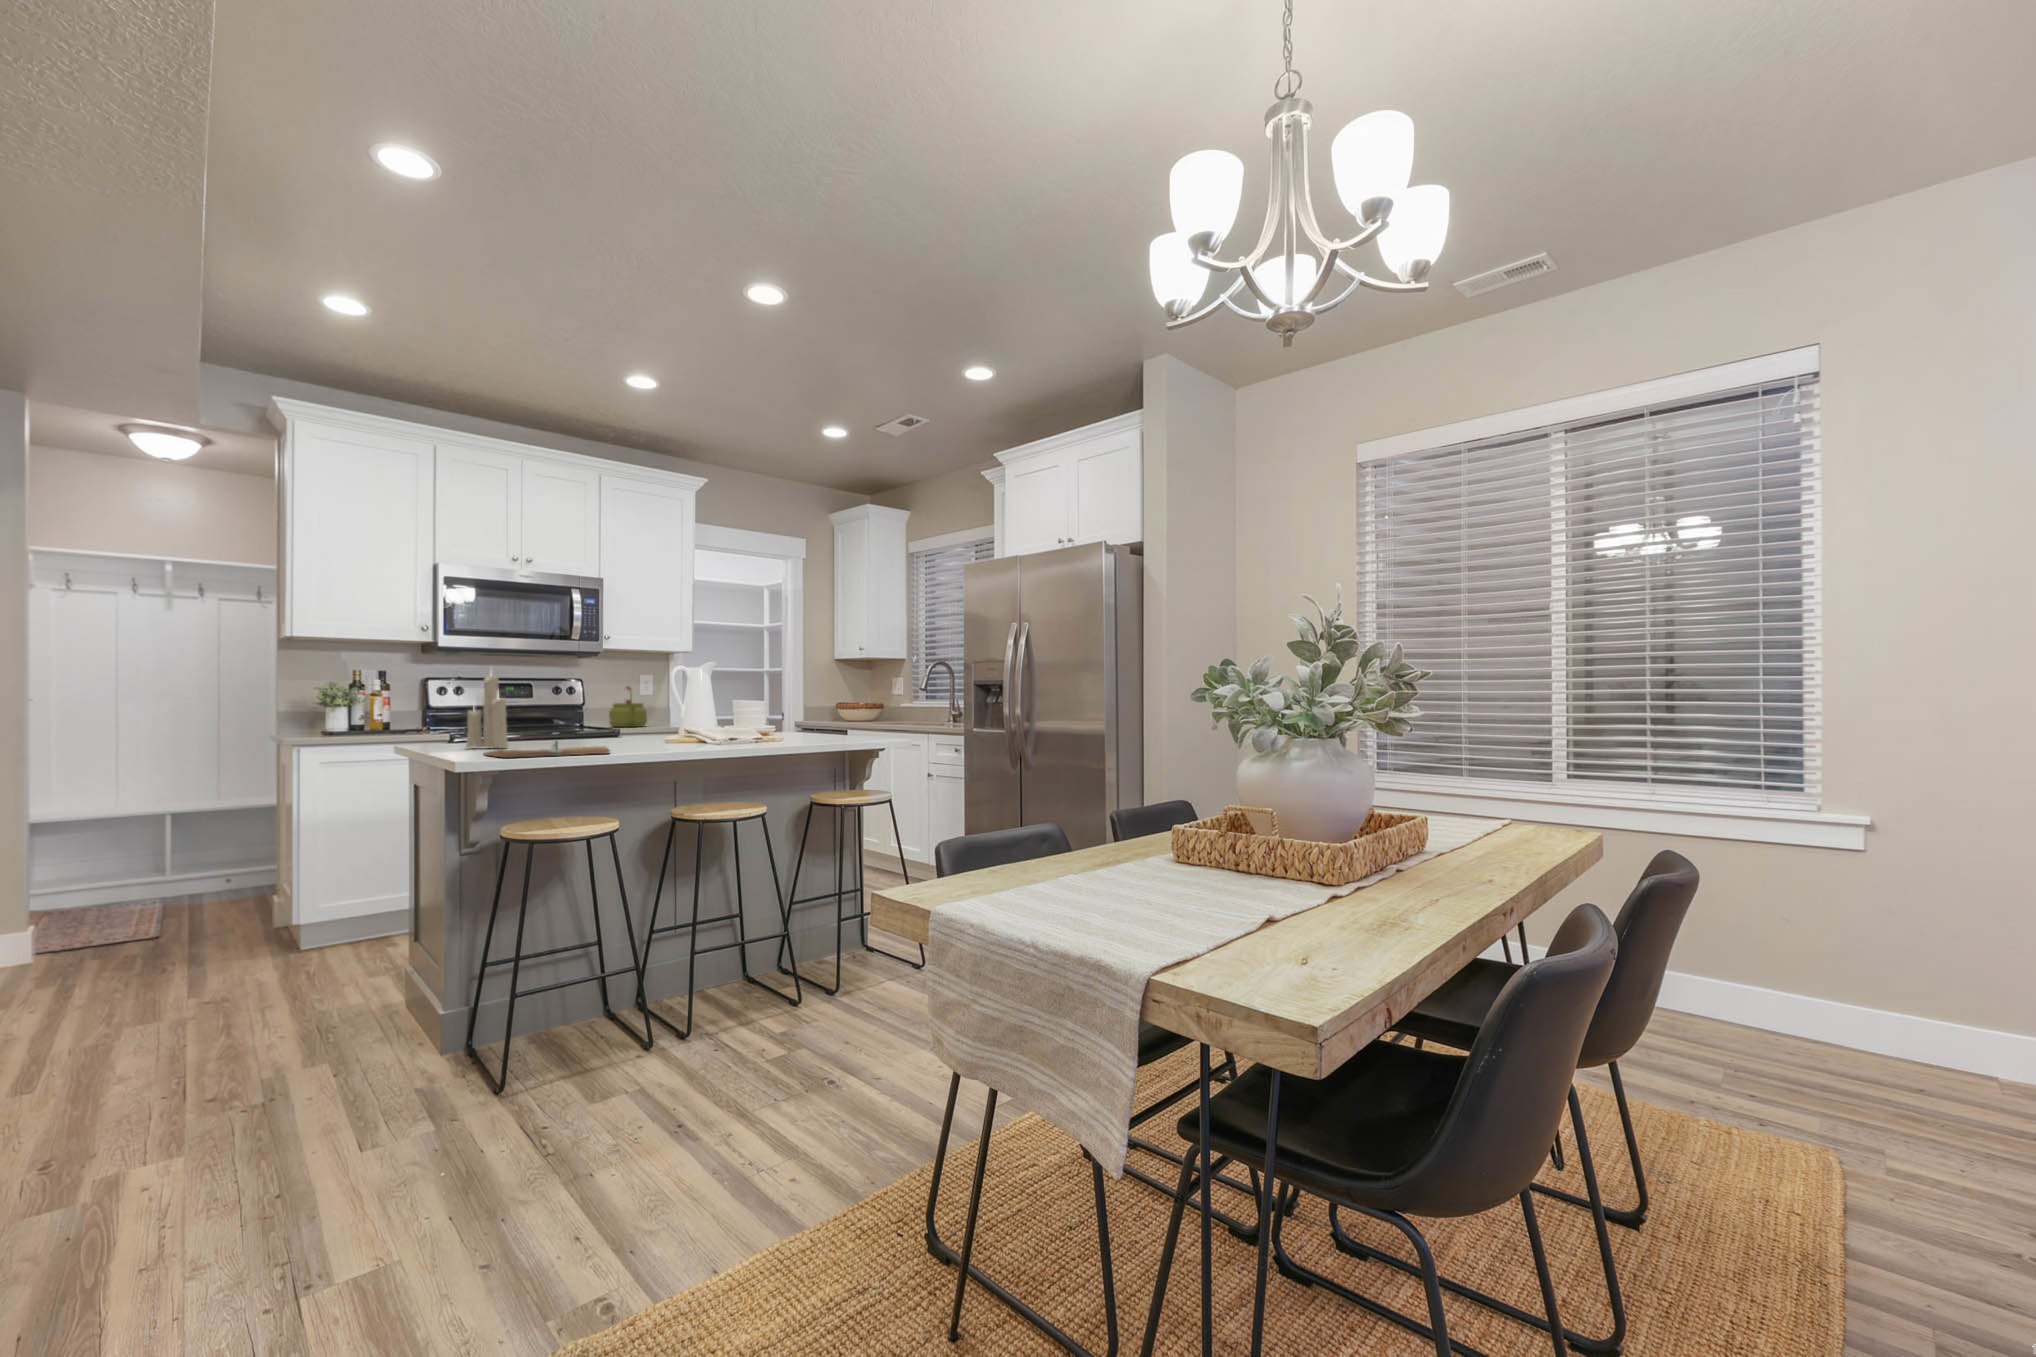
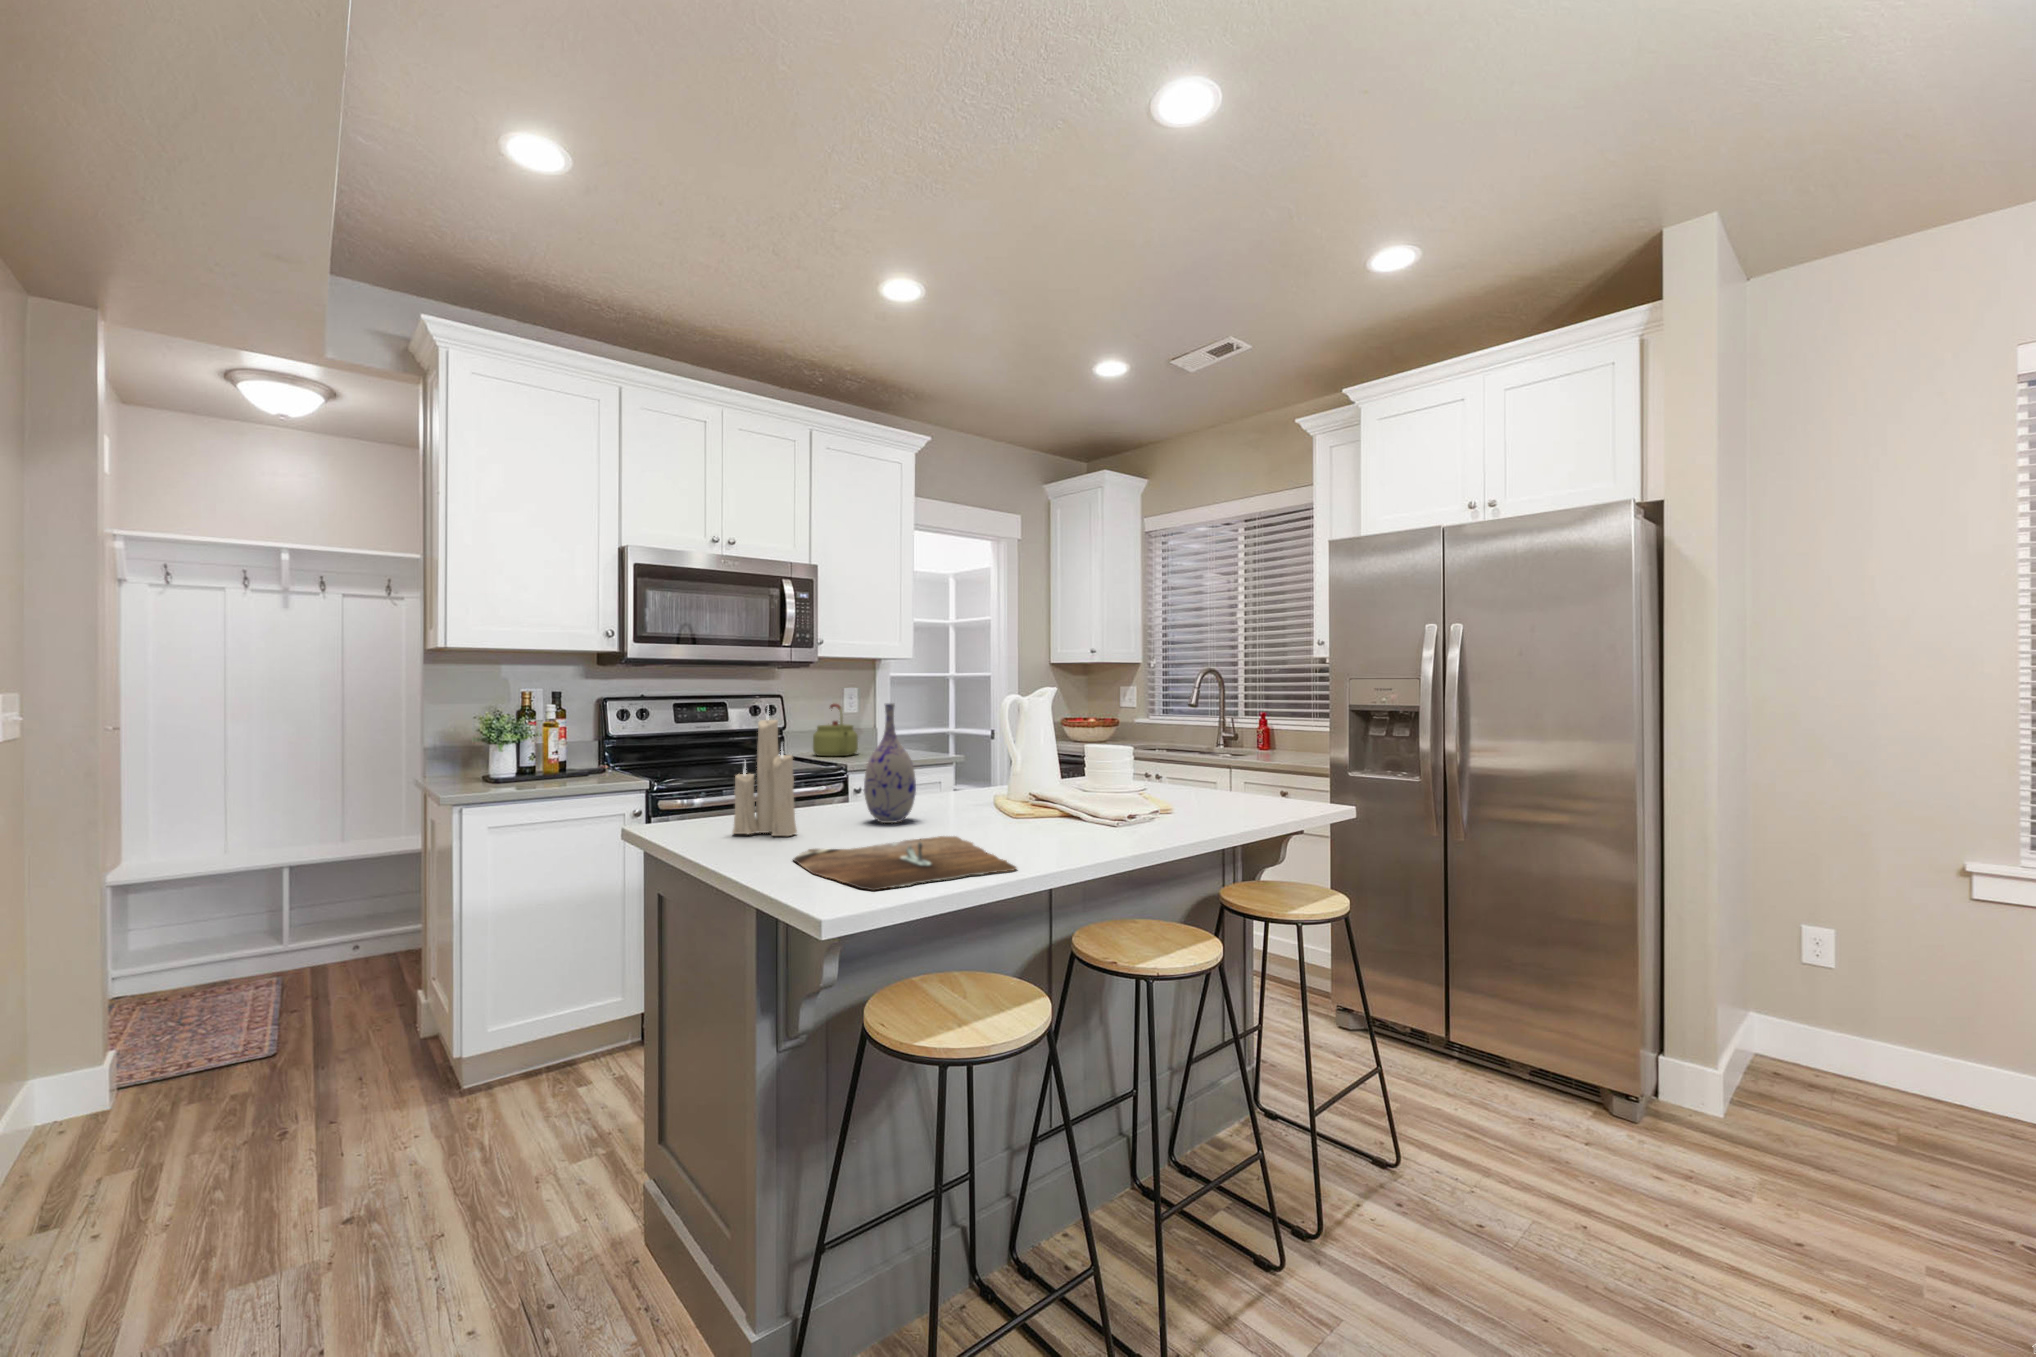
vase: none [564,668,601,745] -> present [864,703,916,823]

